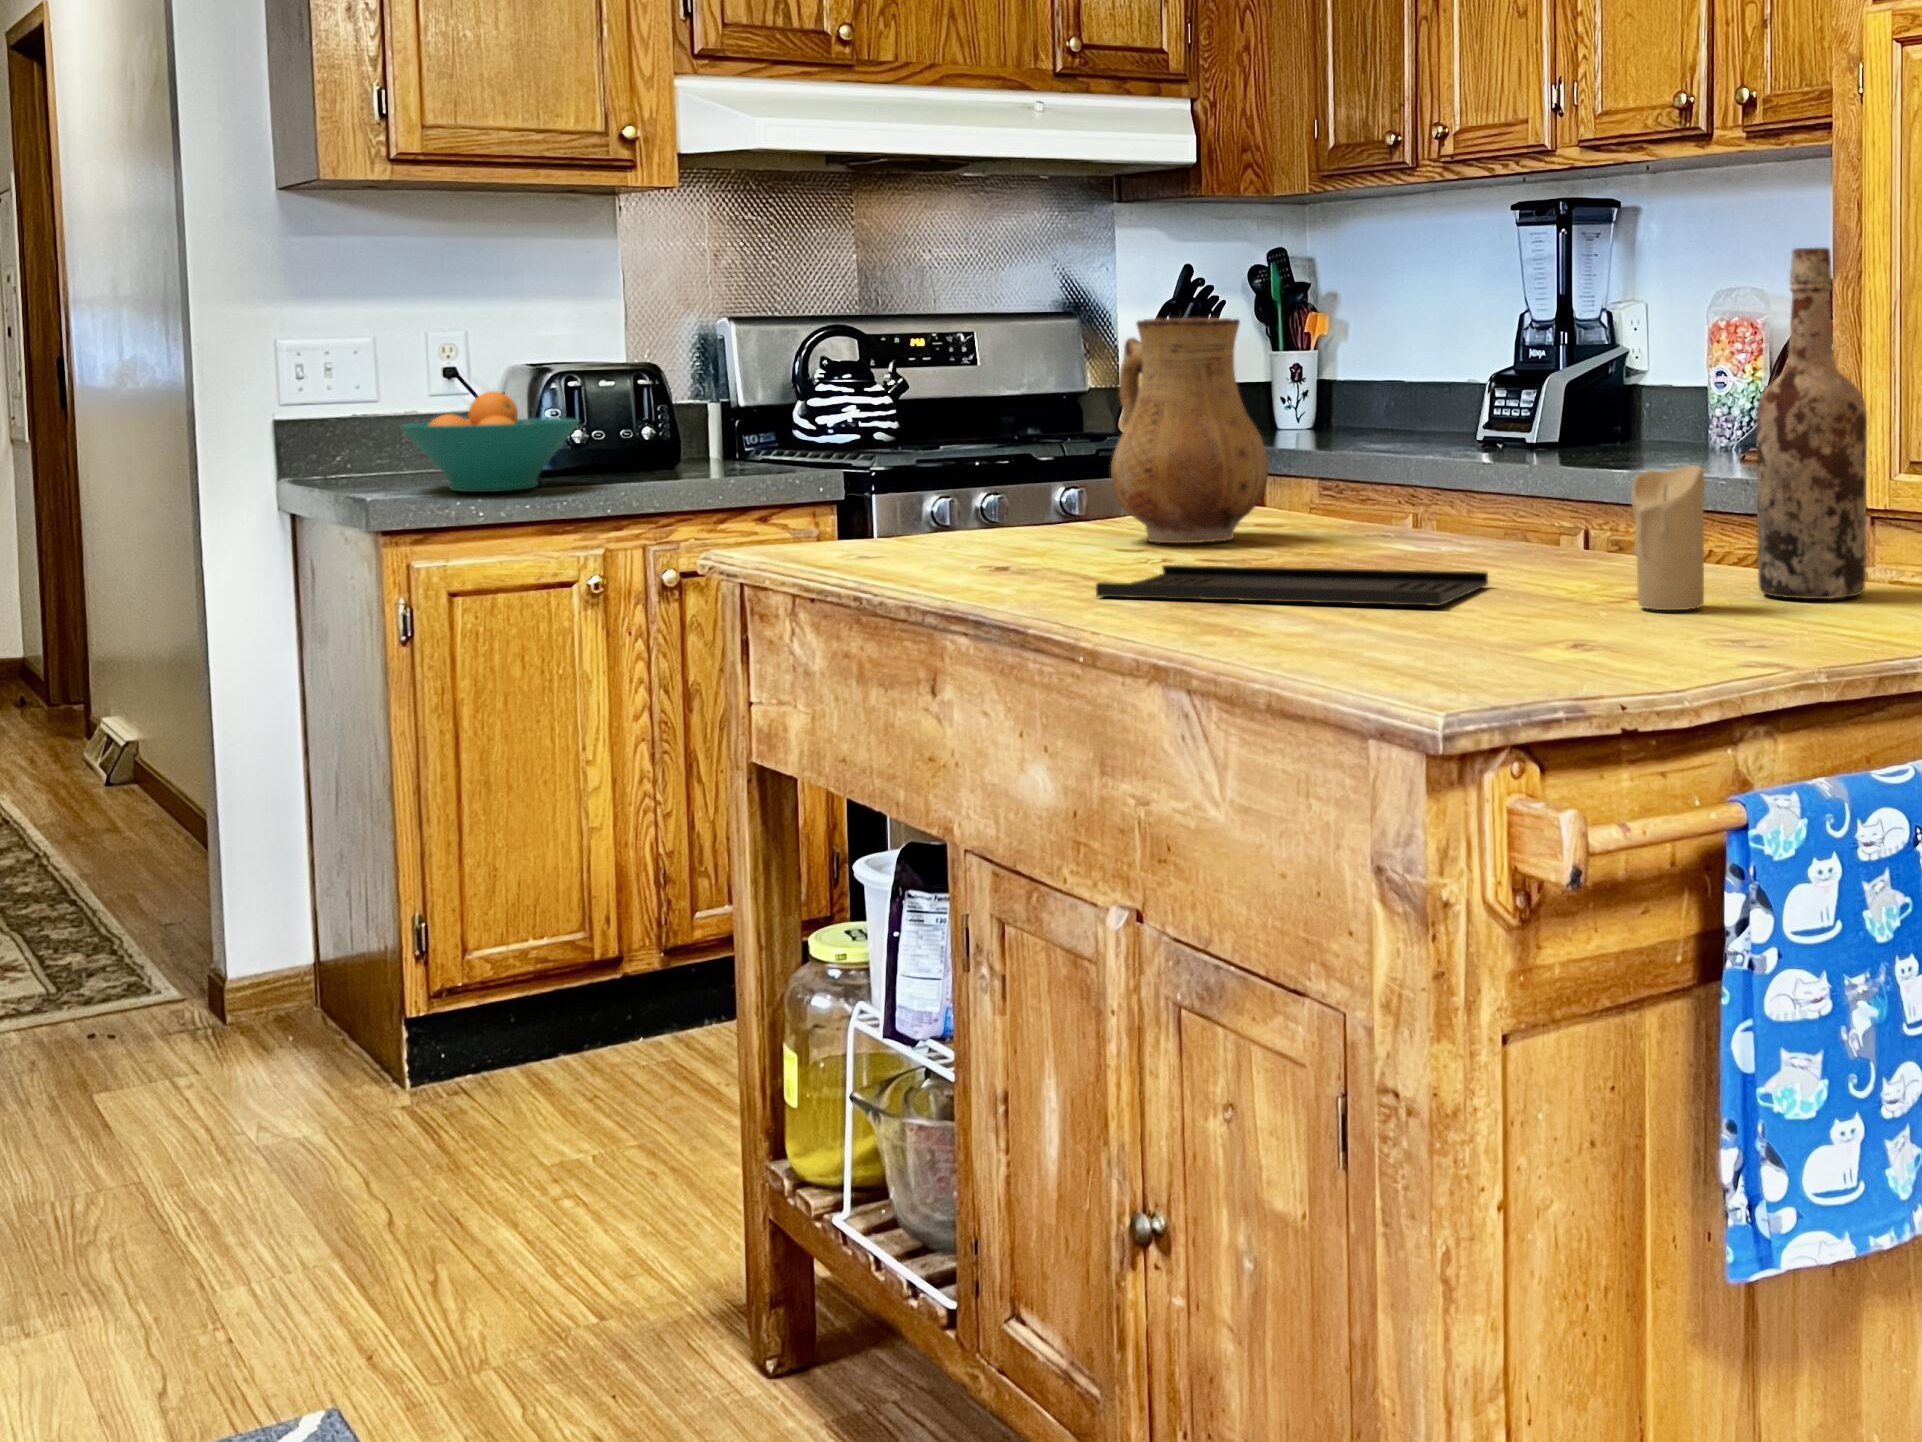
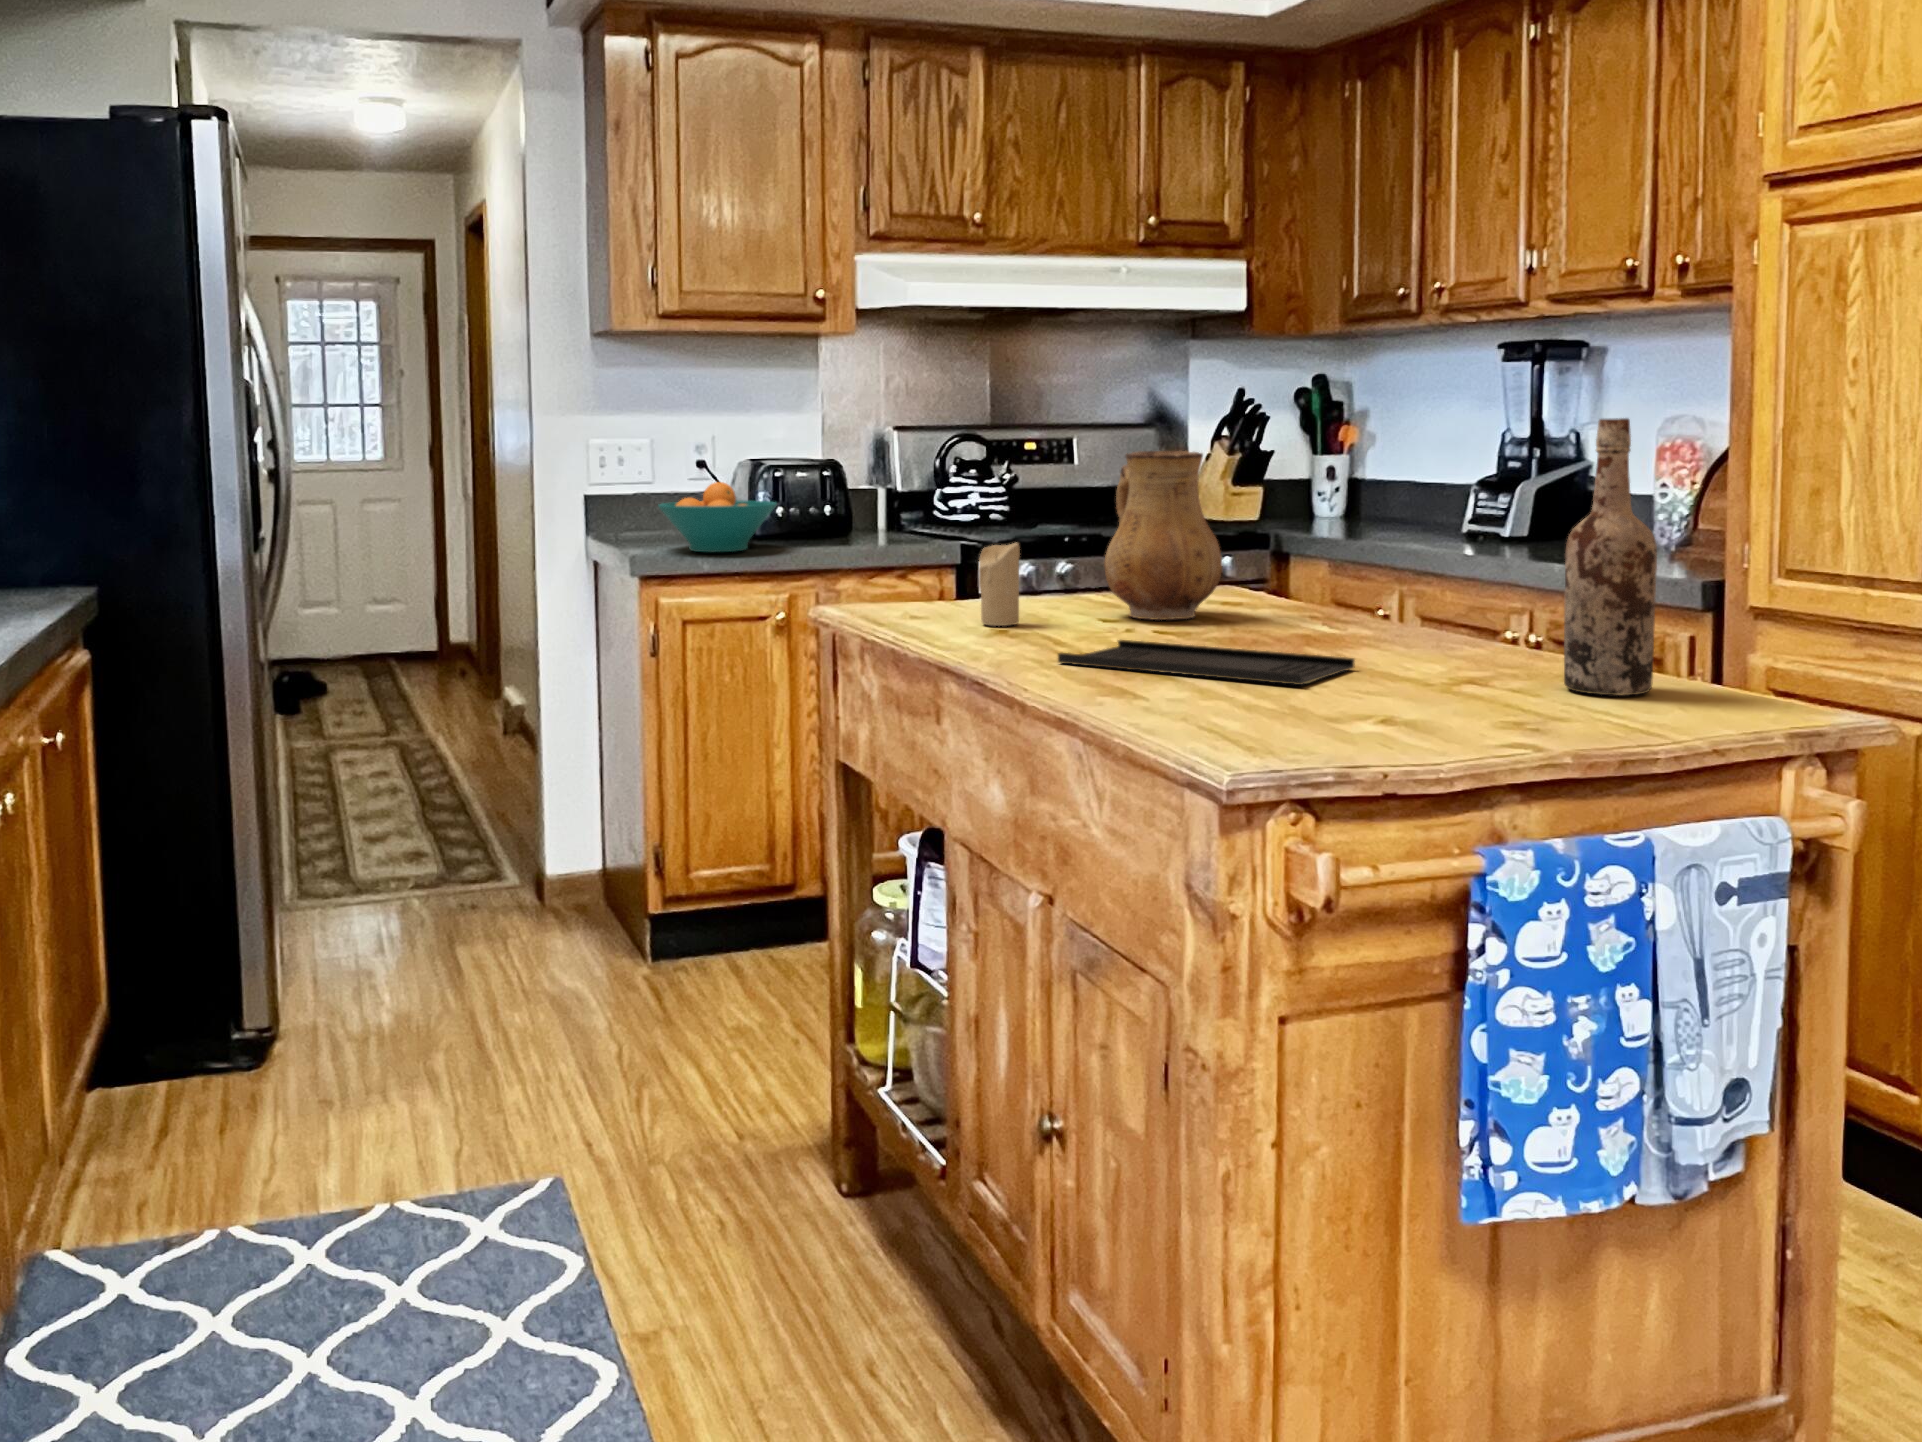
candle: present [1631,465,1705,610] -> present [979,543,1020,626]

